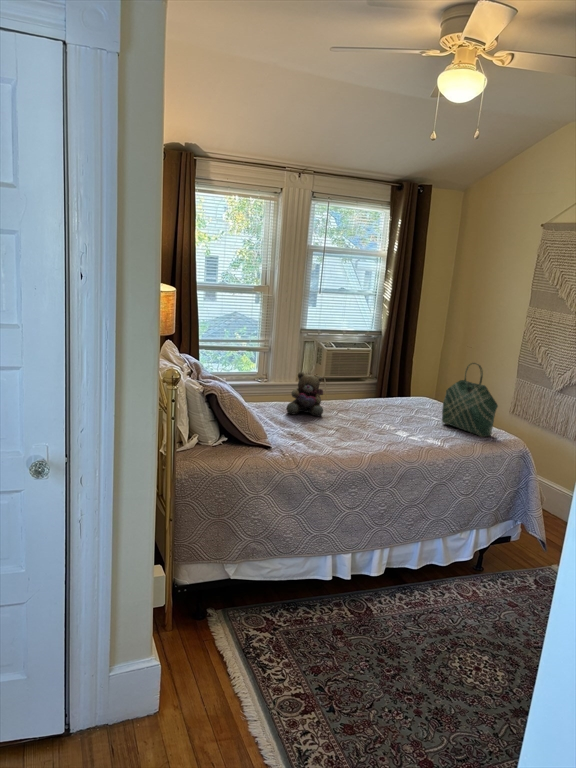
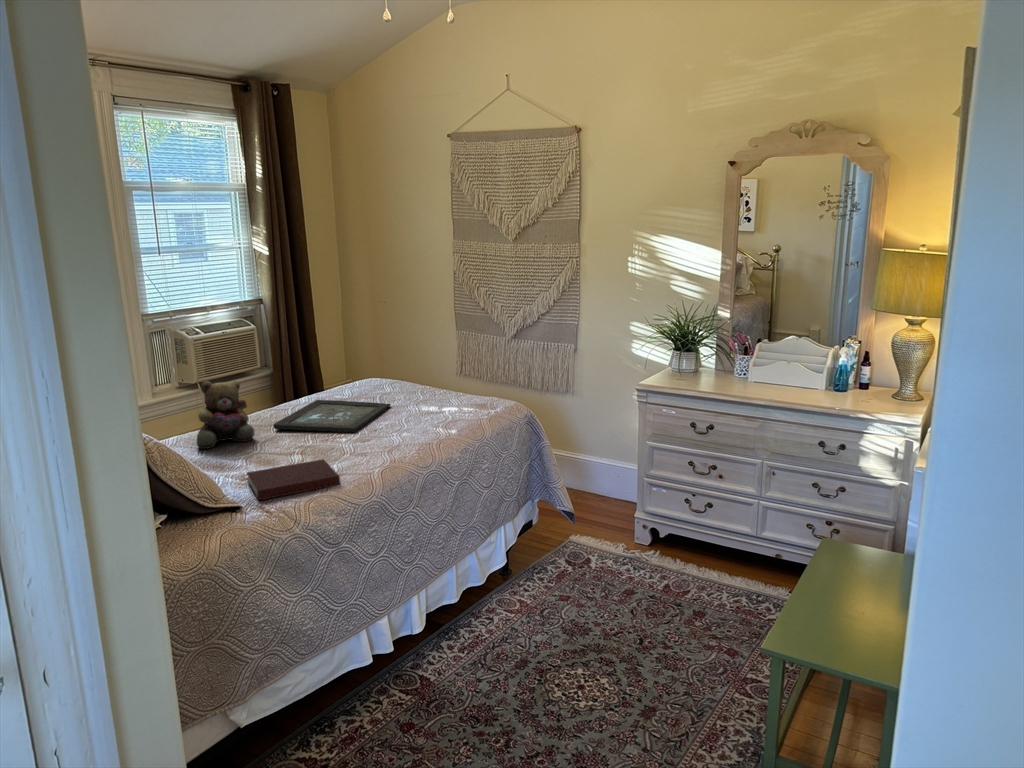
tote bag: present [442,363,498,437] -> none [411,319,487,411]
tray: none [338,403,425,428] -> present [273,400,390,433]
notebook: none [288,432,344,455] -> present [247,459,340,500]

